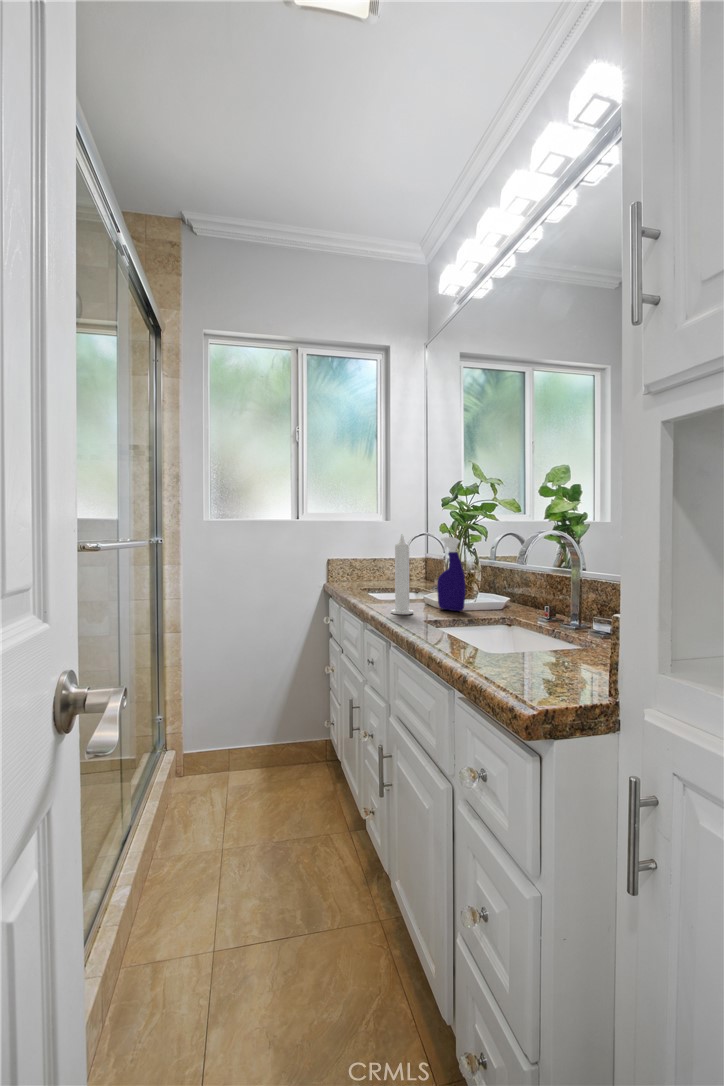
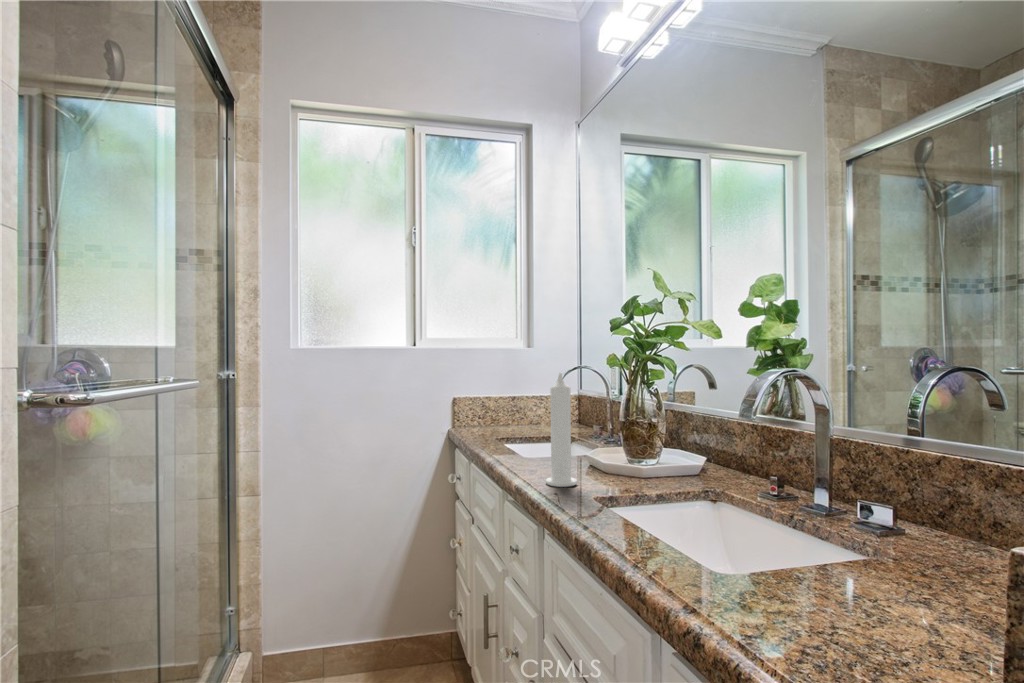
spray bottle: present [437,537,465,611] -> none [607,374,647,478]

